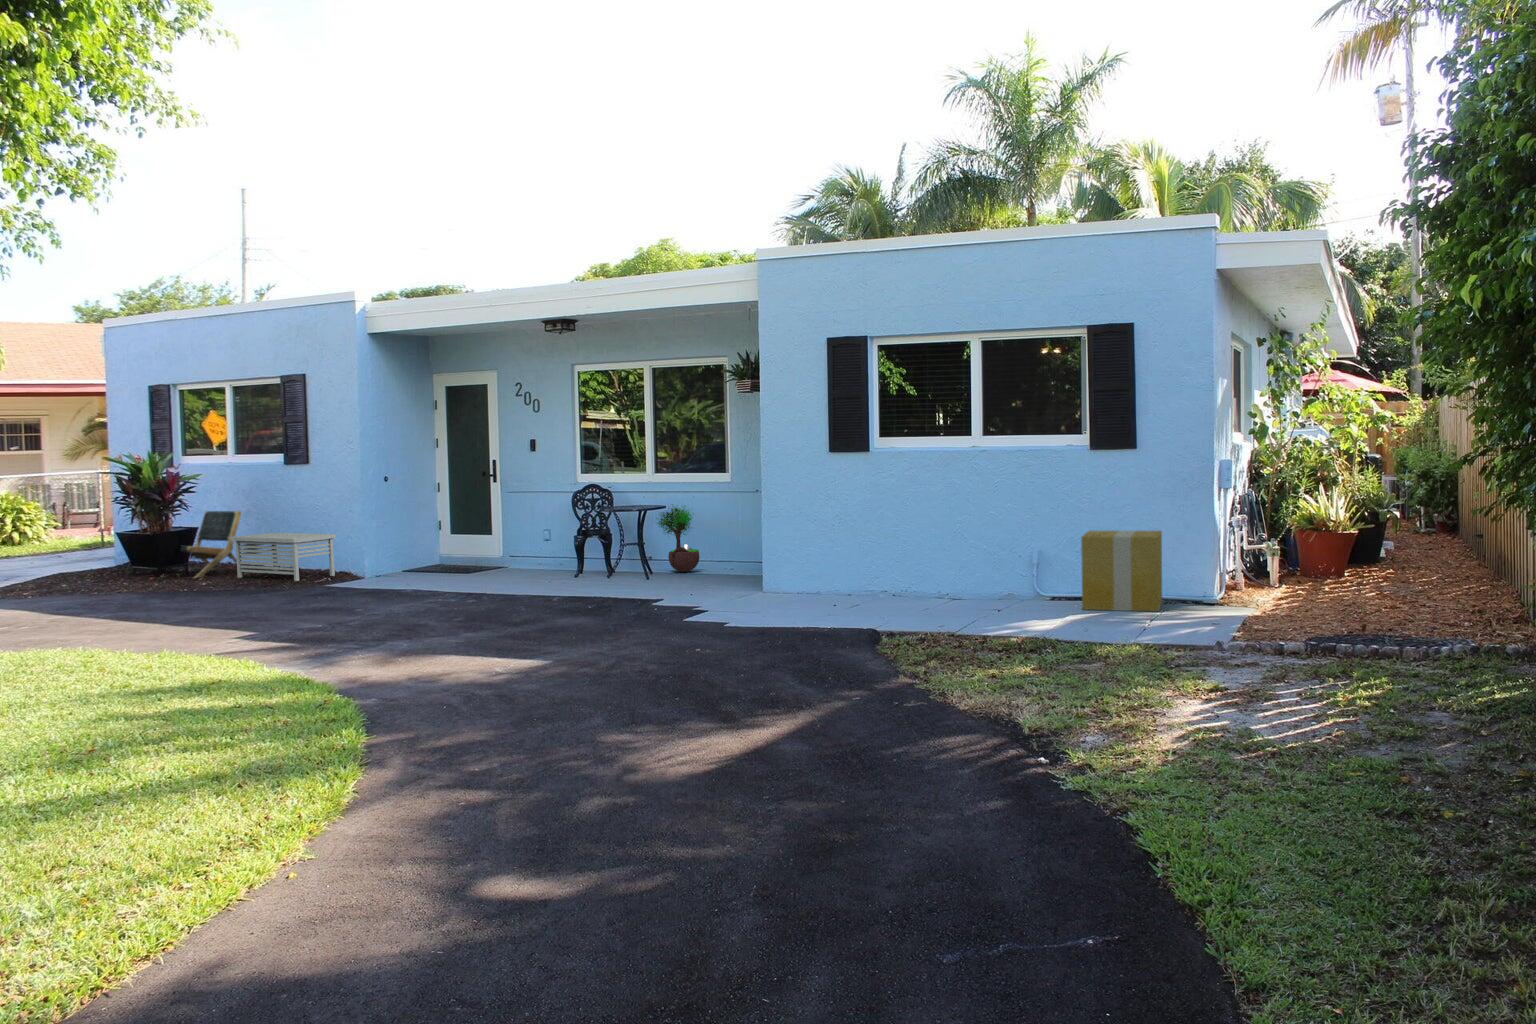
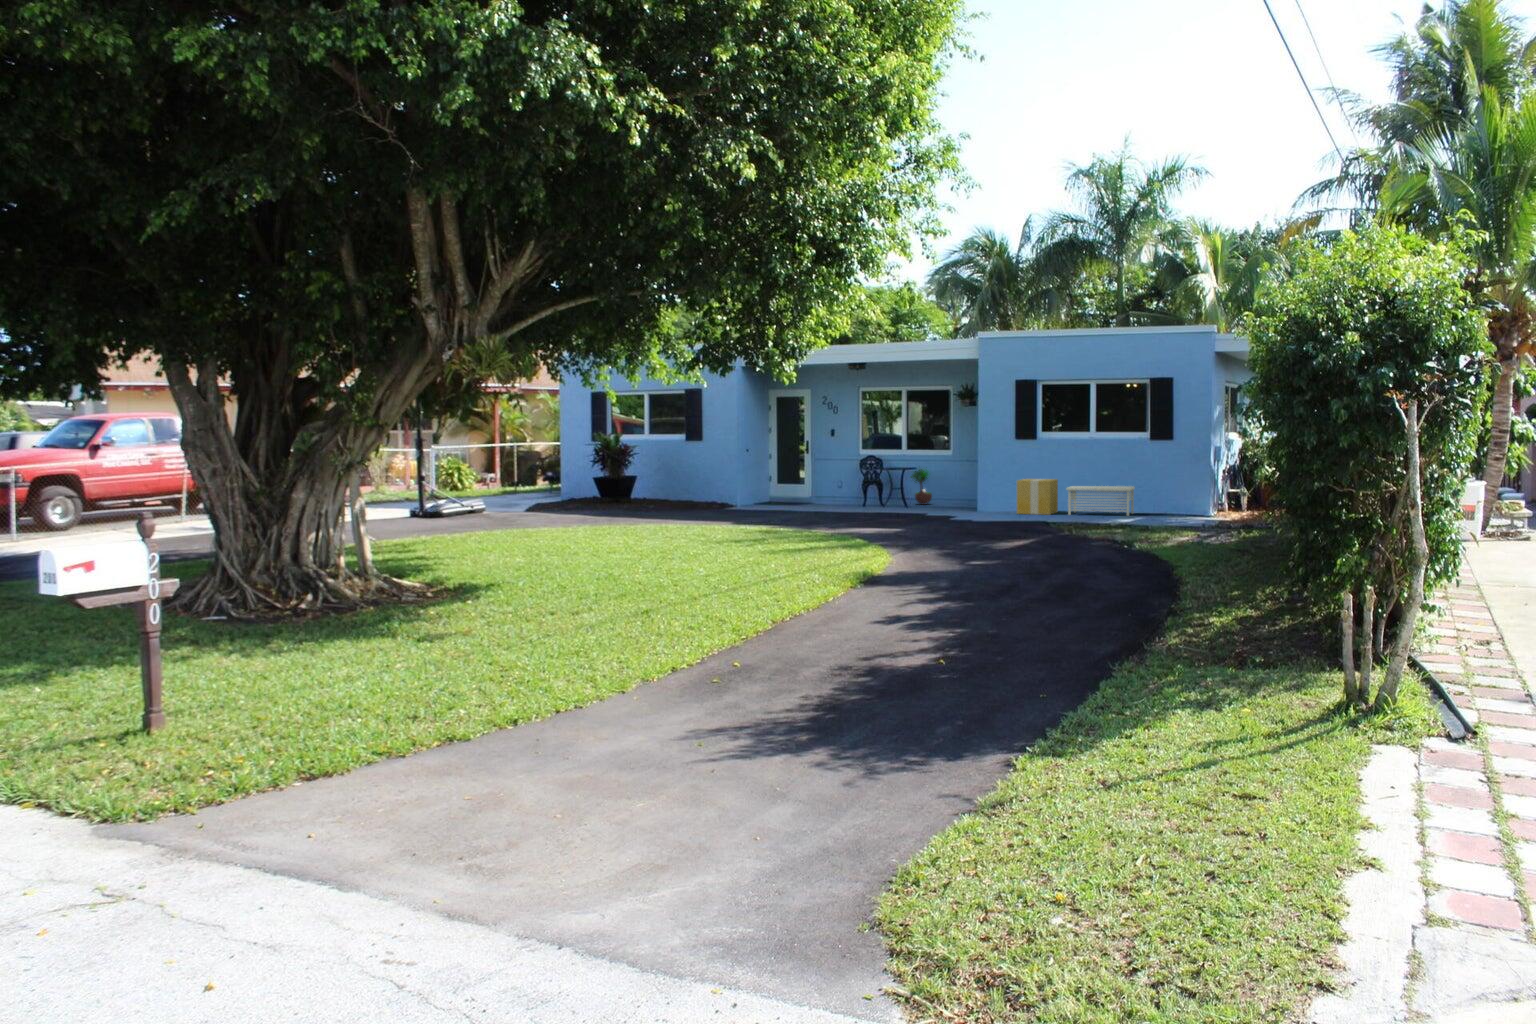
lounge chair: present [164,511,241,578] -> none [612,467,655,505]
cardboard box: present [1081,531,1162,611] -> present [1017,479,1058,515]
storage bench: present [231,533,336,581] -> present [1066,486,1135,516]

